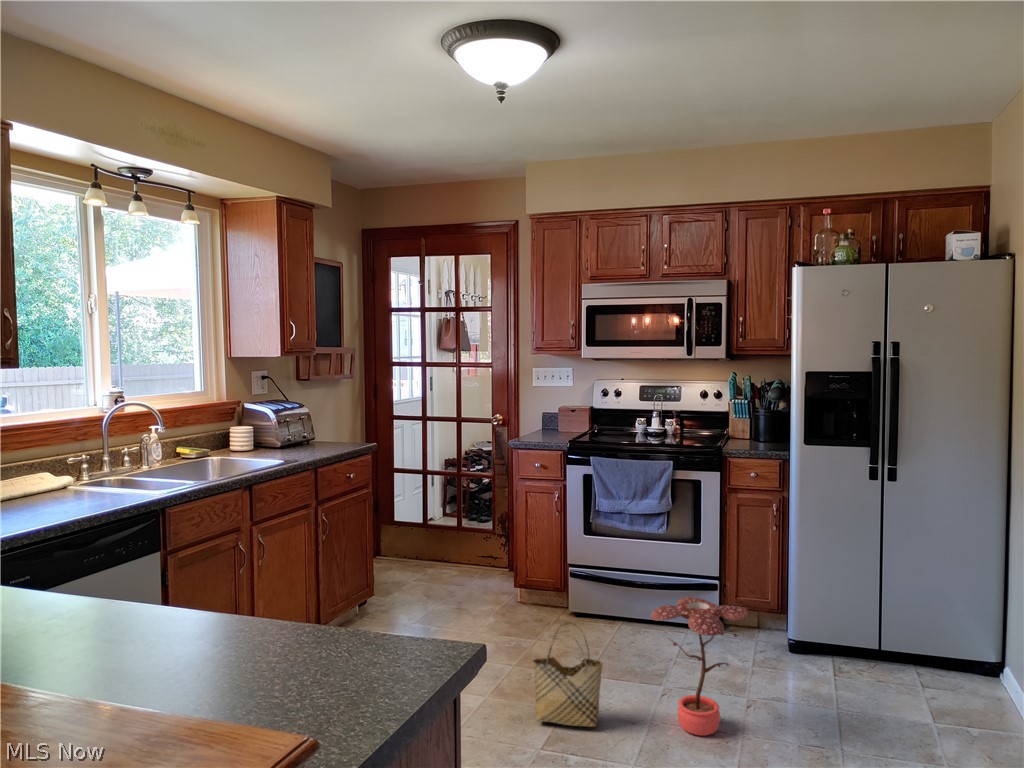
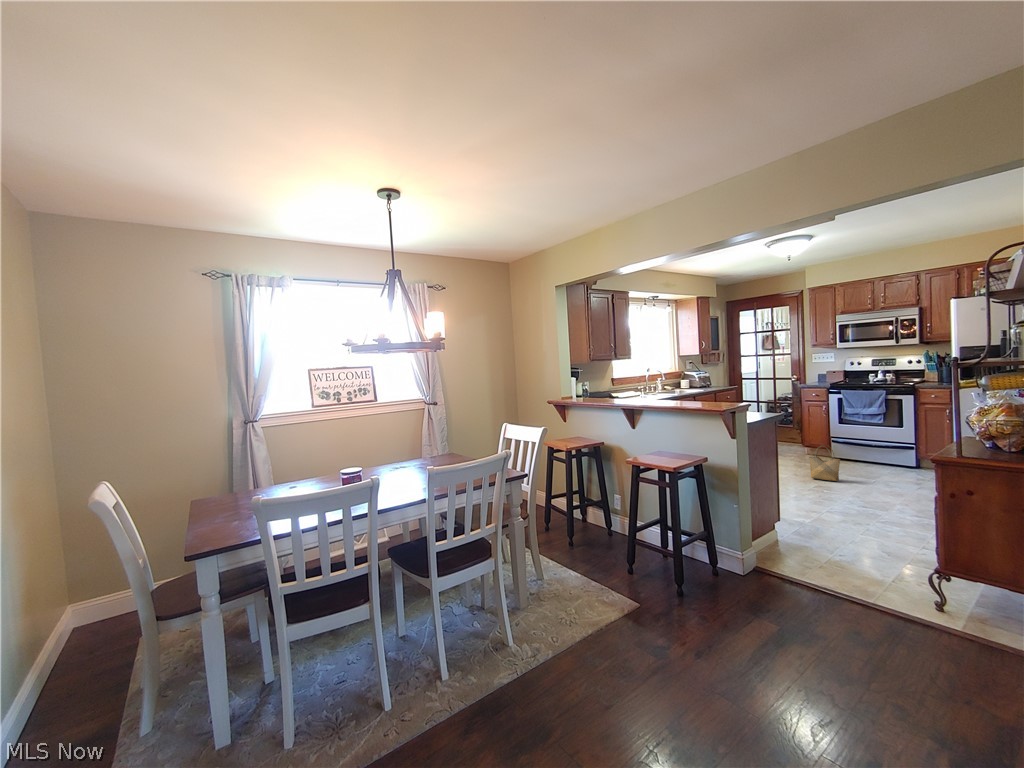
potted plant: present [651,597,748,736] -> none [862,437,910,487]

